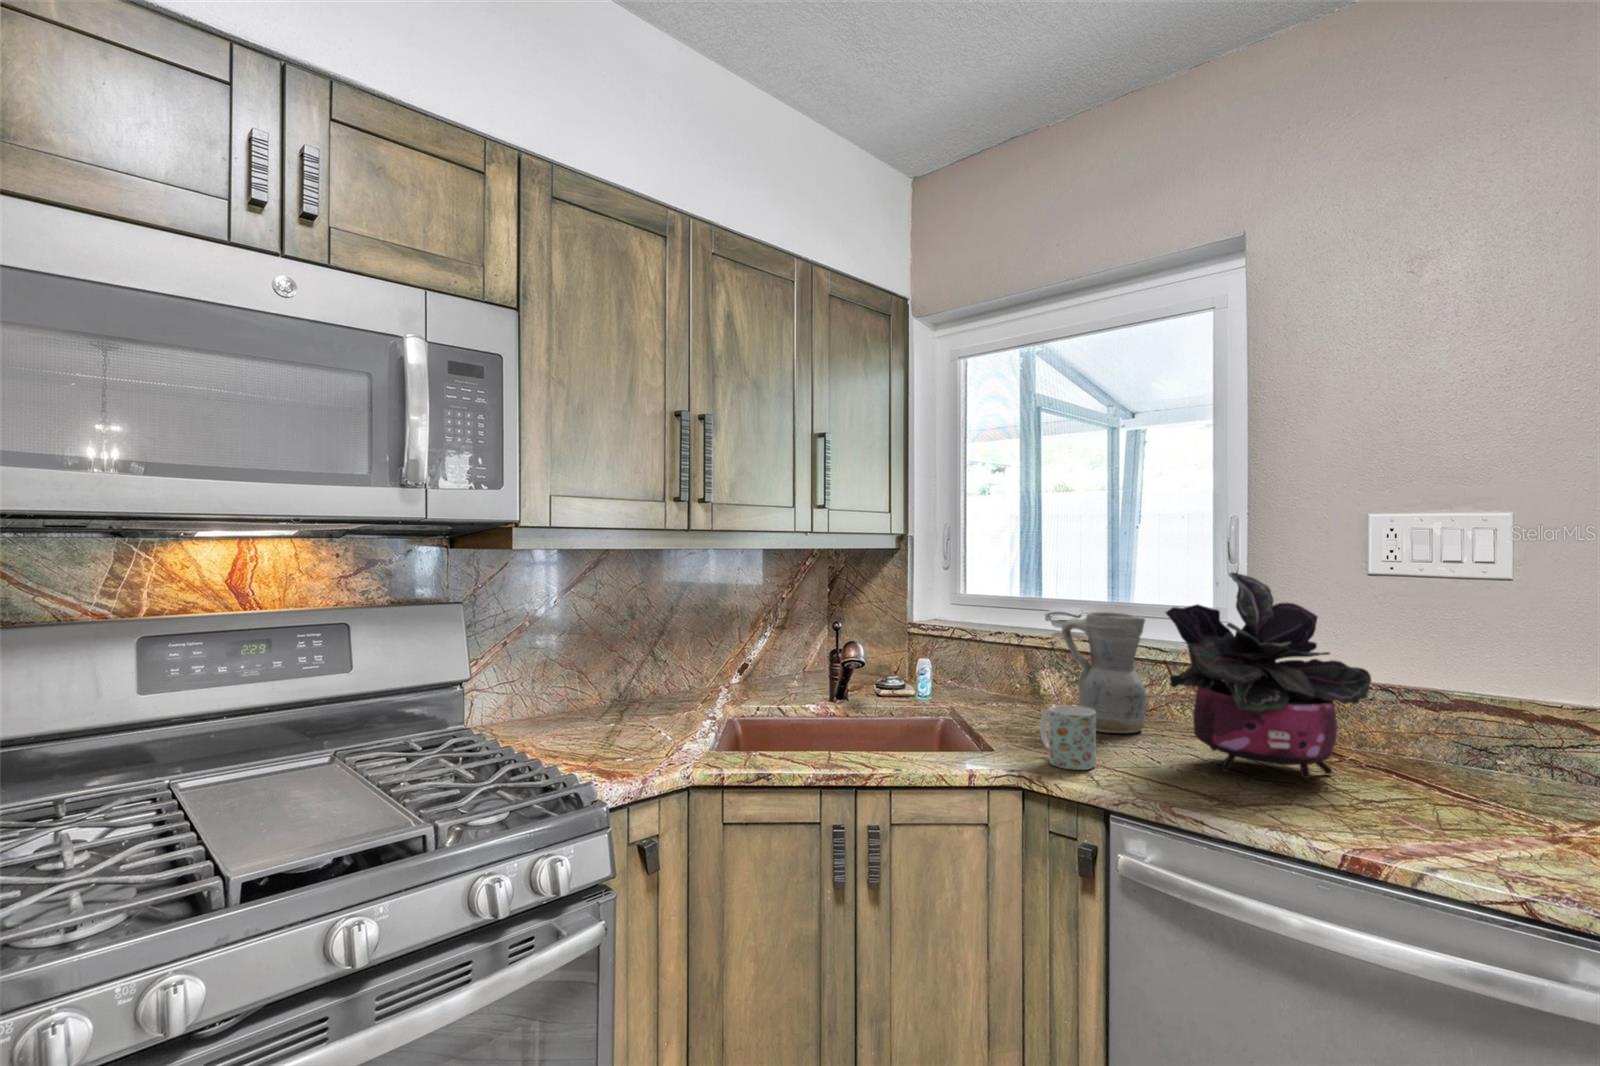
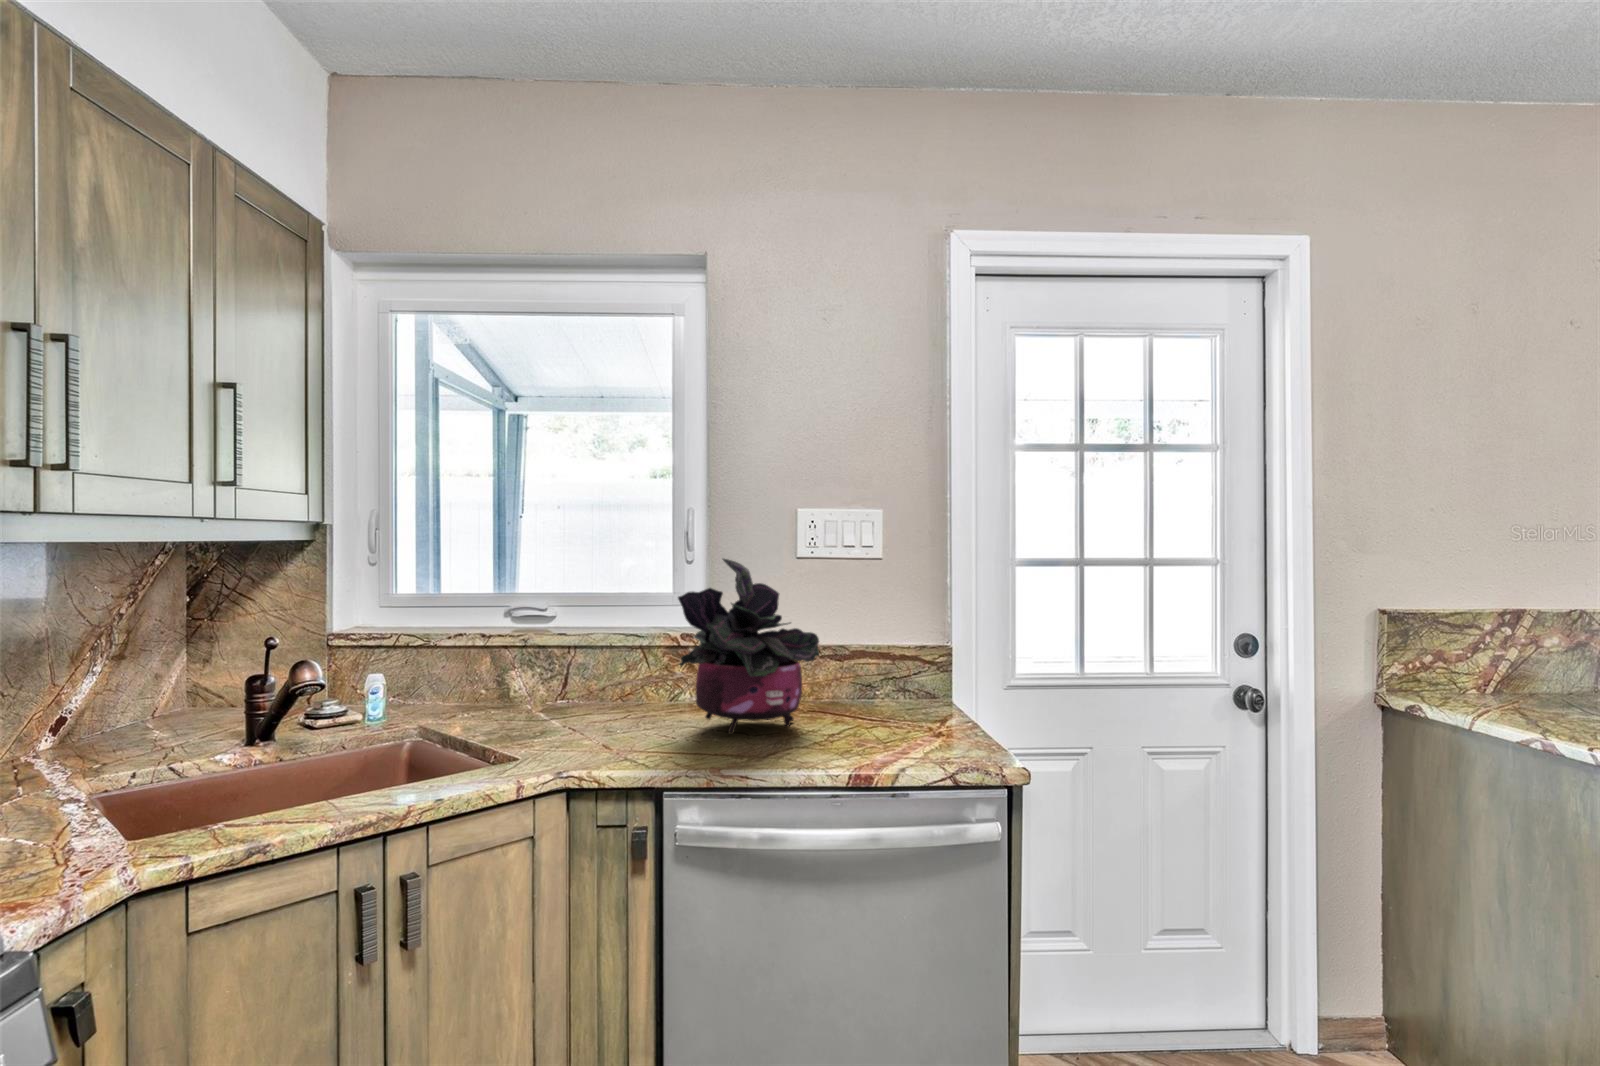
ceramic pitcher: present [1062,612,1146,733] -> none [554,602,635,722]
mug: present [1040,705,1096,770] -> none [567,696,628,760]

